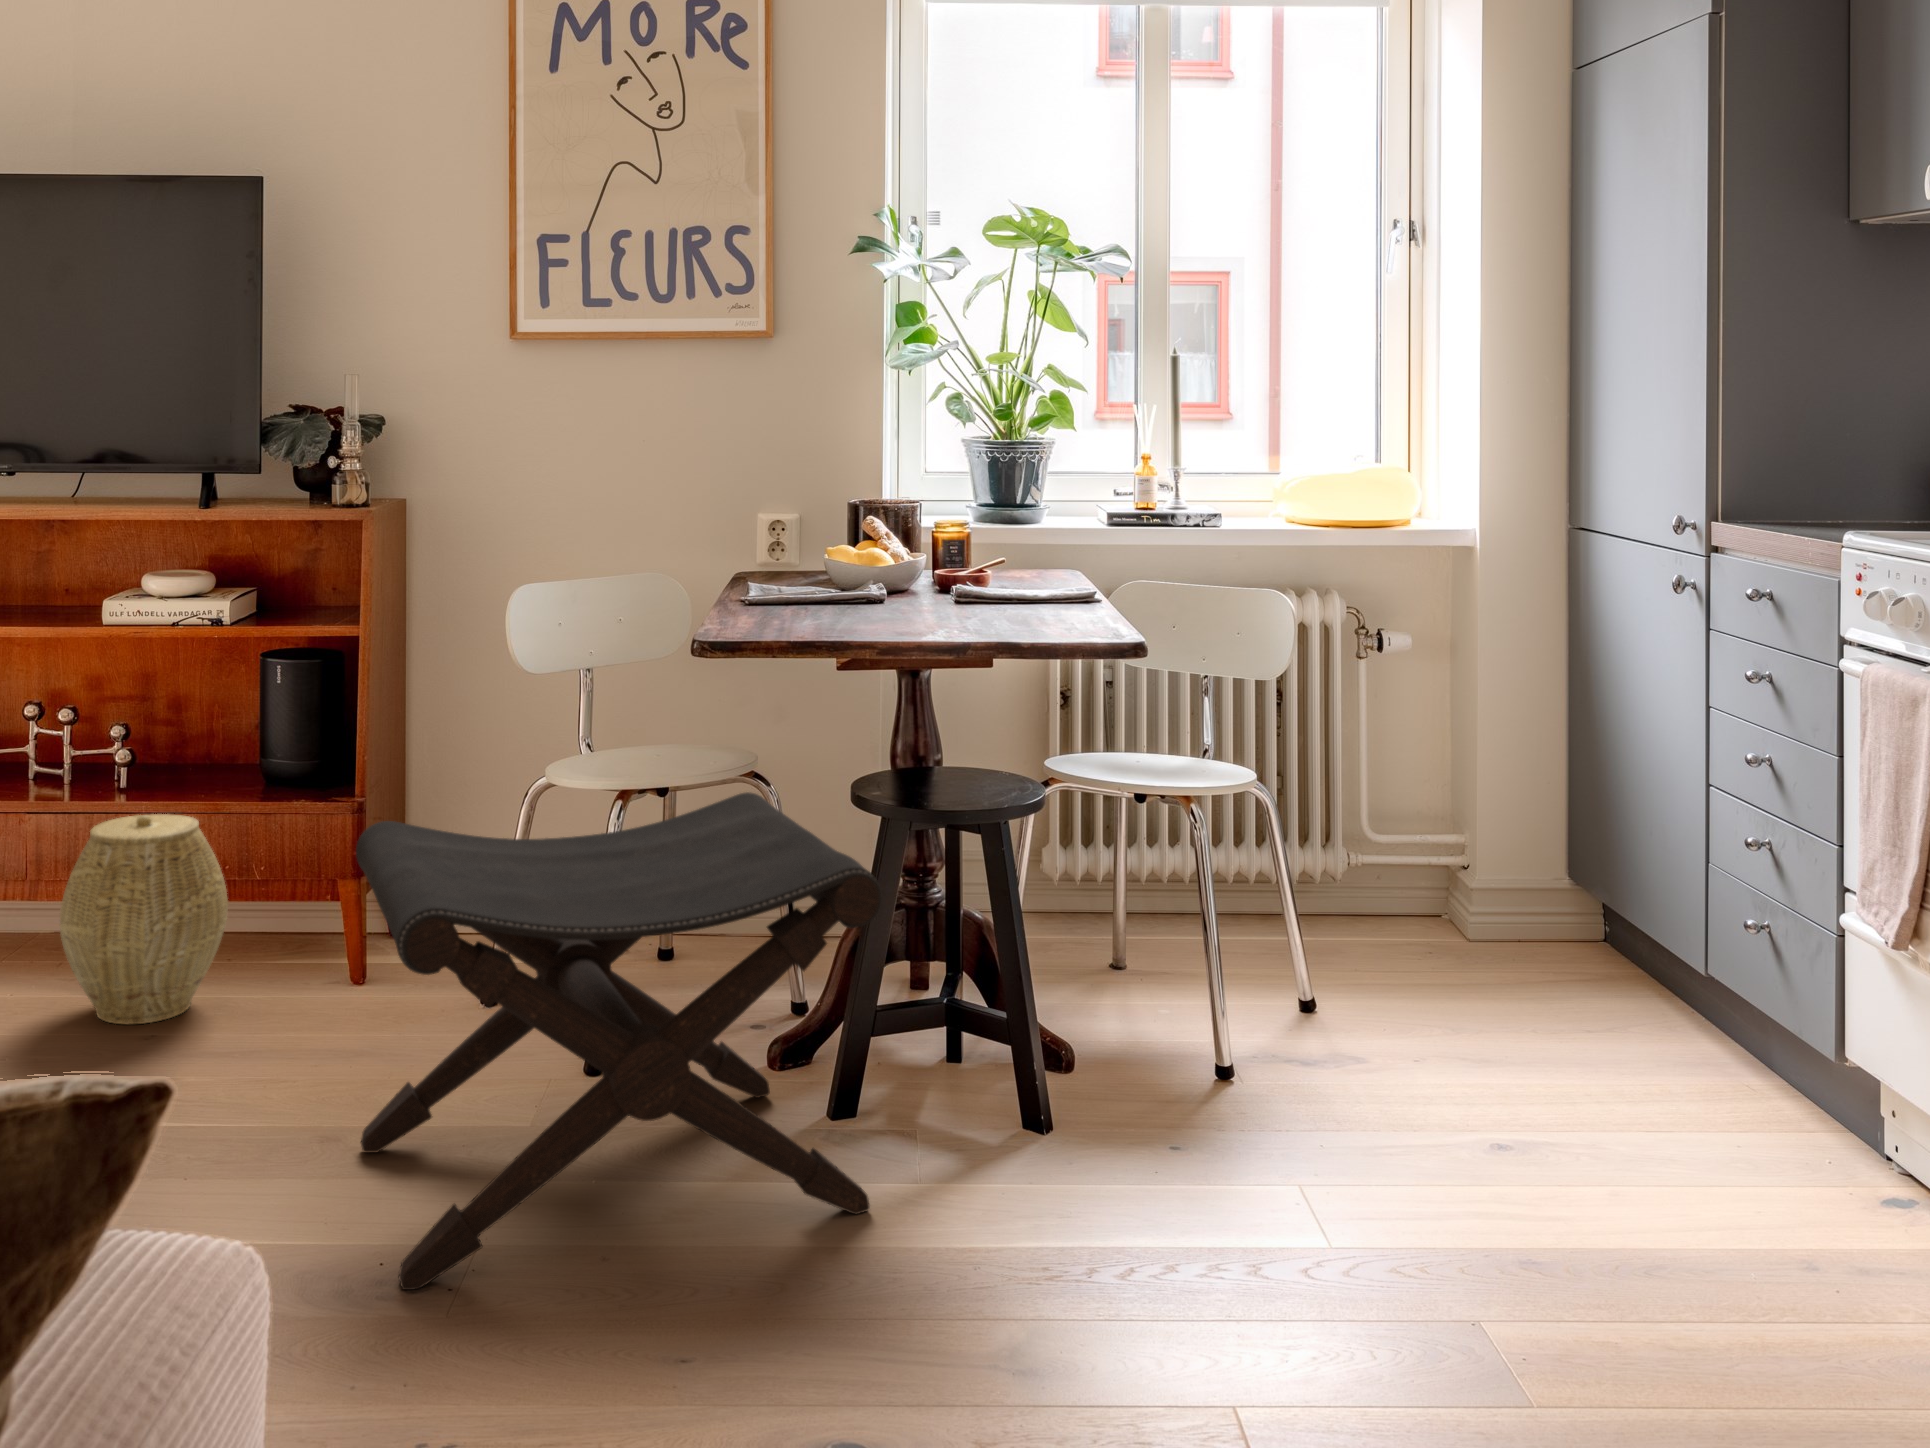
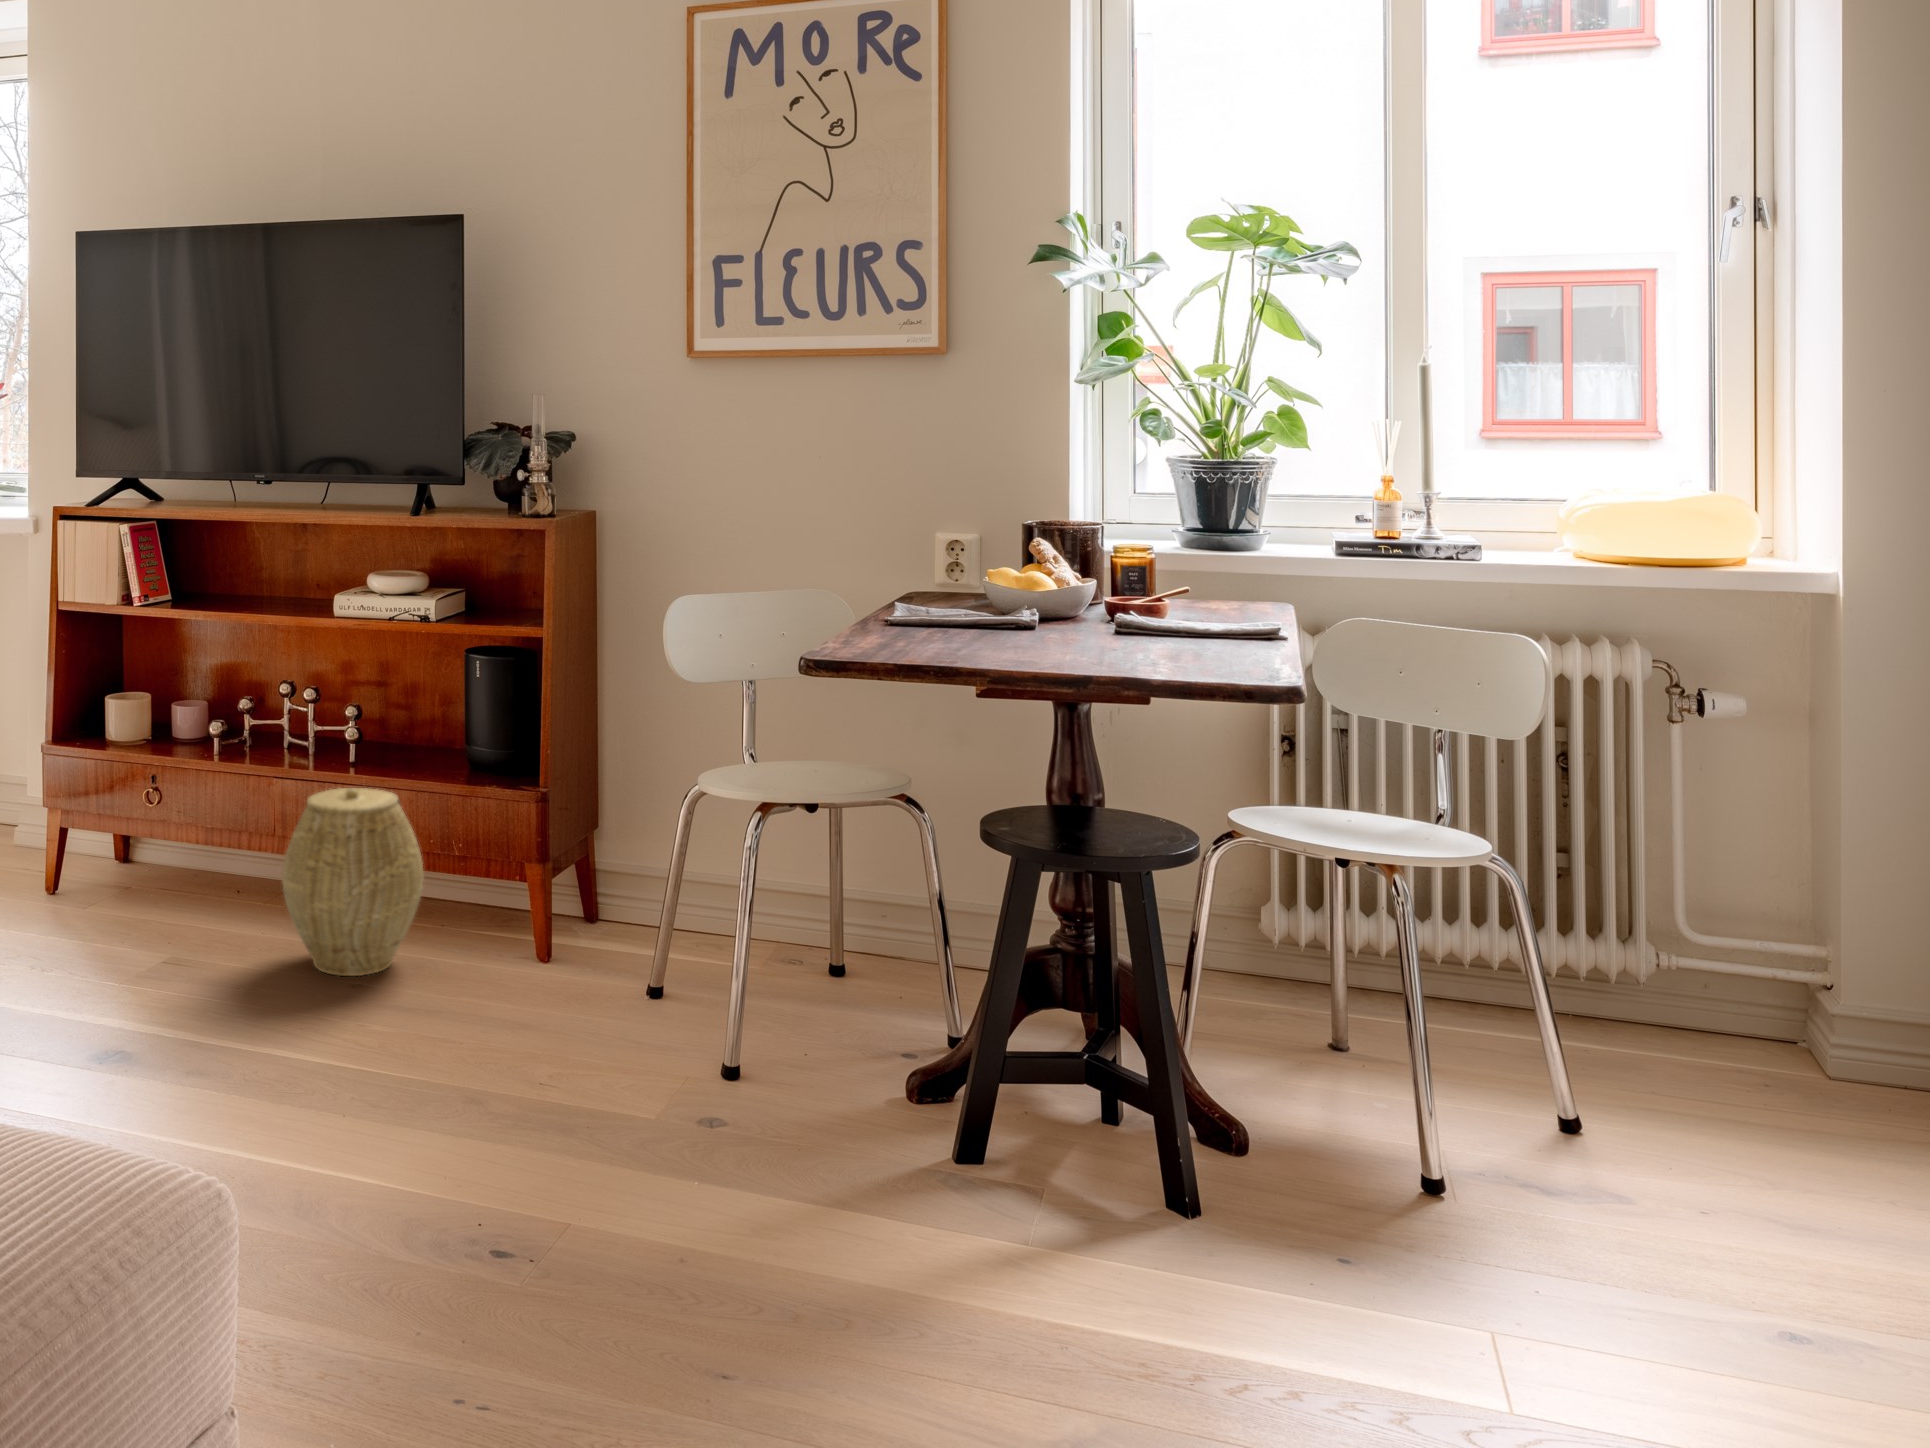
footstool: present [356,792,882,1290] -> none [468,817,975,1286]

